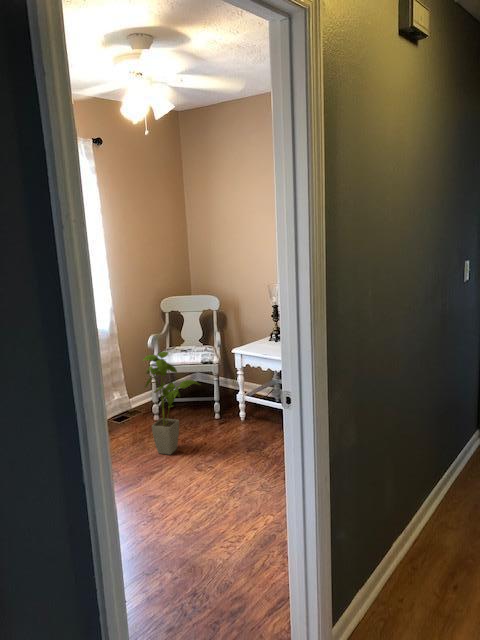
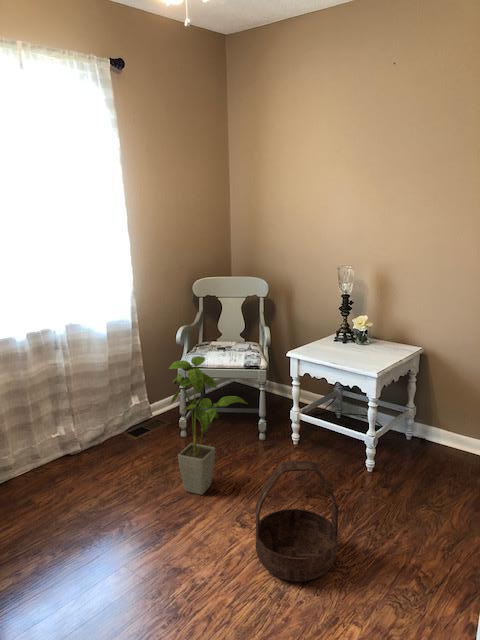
basket: none [206,416,263,497] -> present [256,461,338,582]

